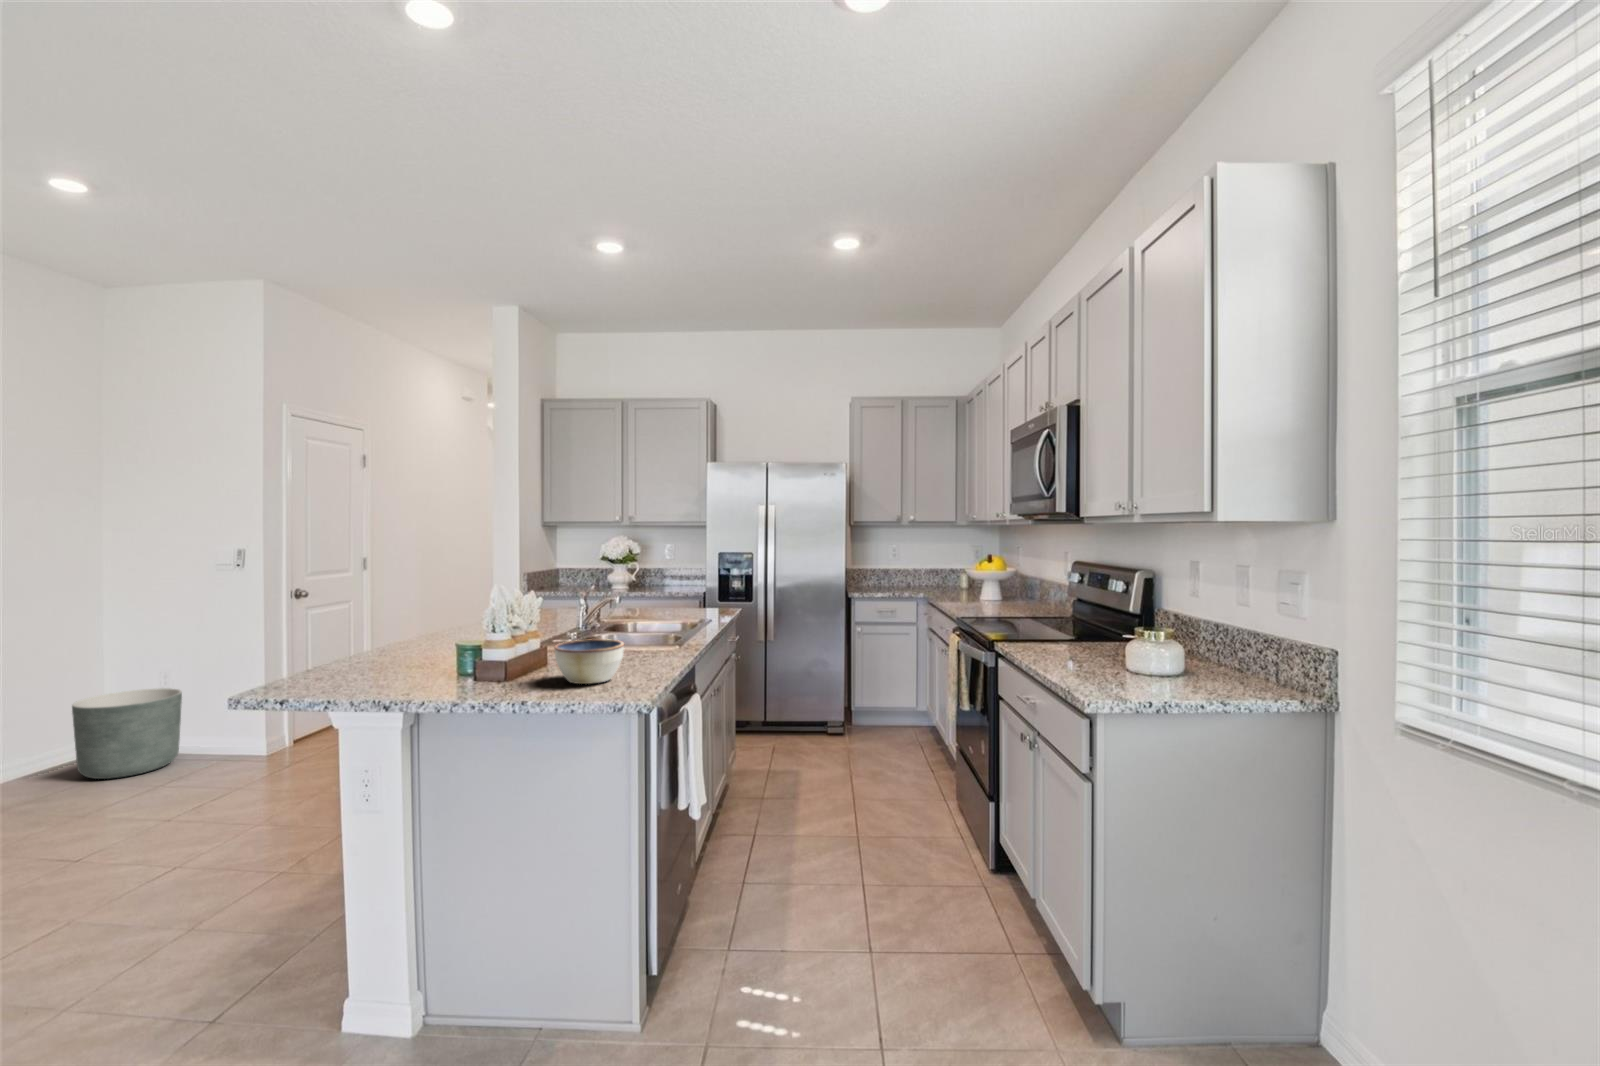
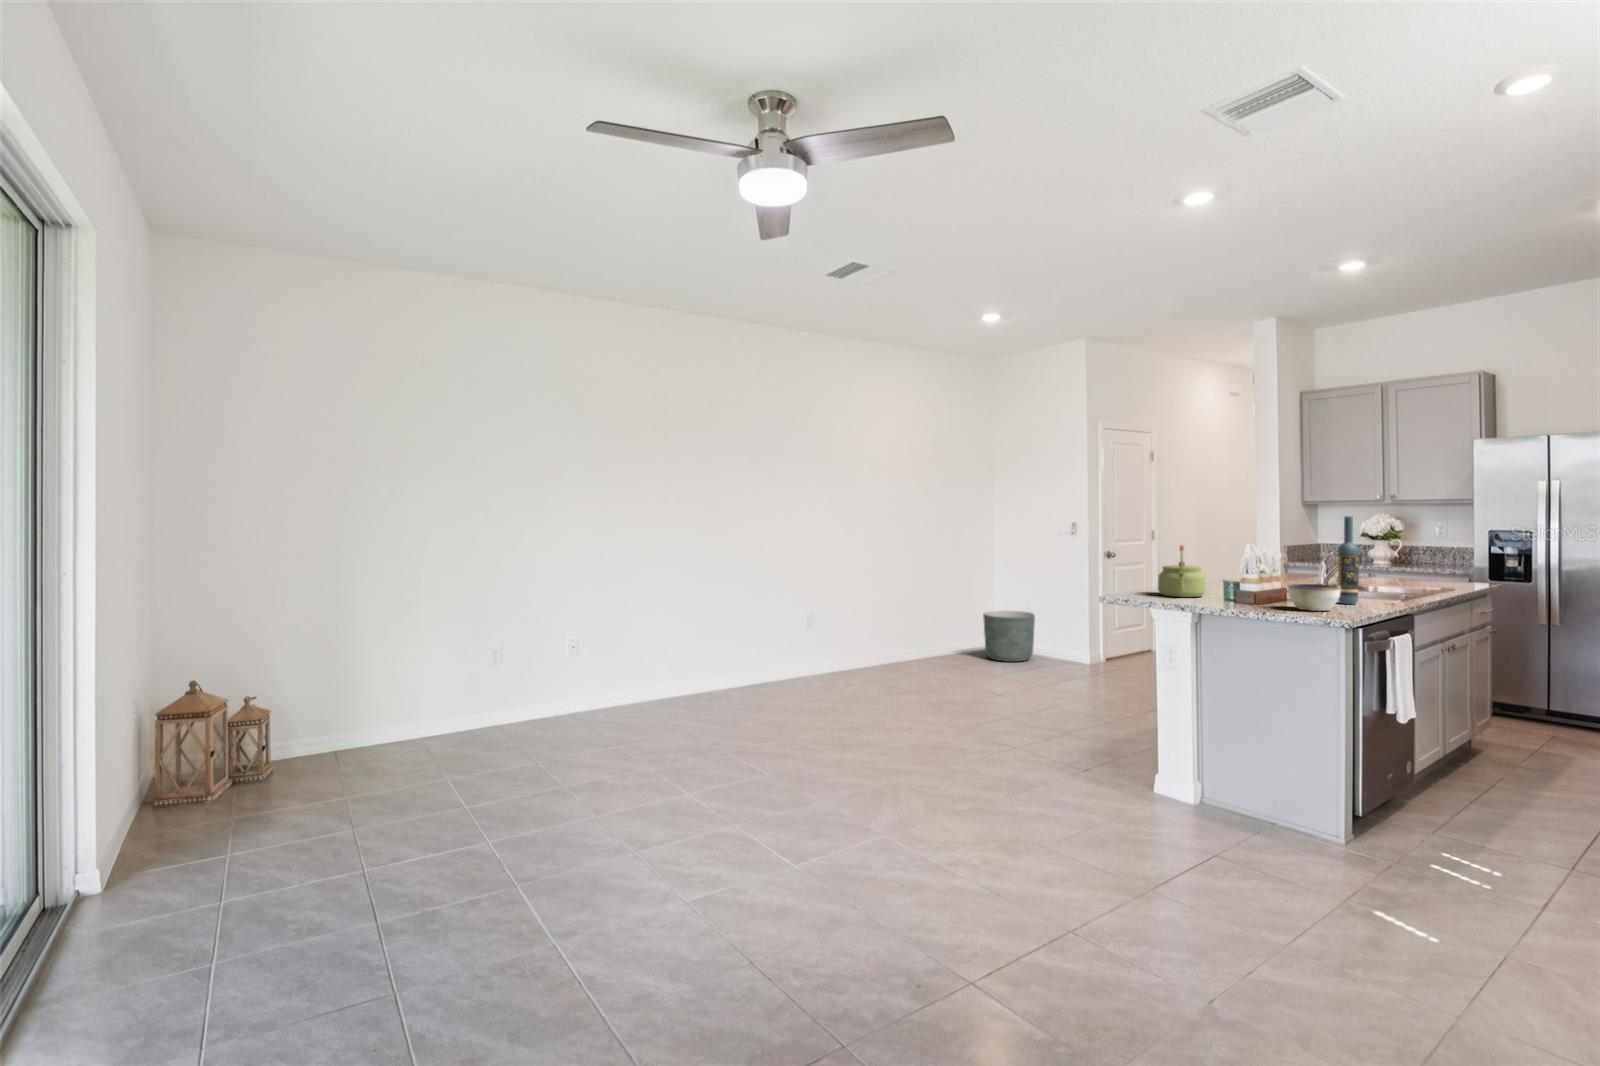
wine bottle: none [611,540,634,659] -> present [1338,516,1359,604]
kettle: none [348,588,431,679] -> present [1158,545,1206,597]

